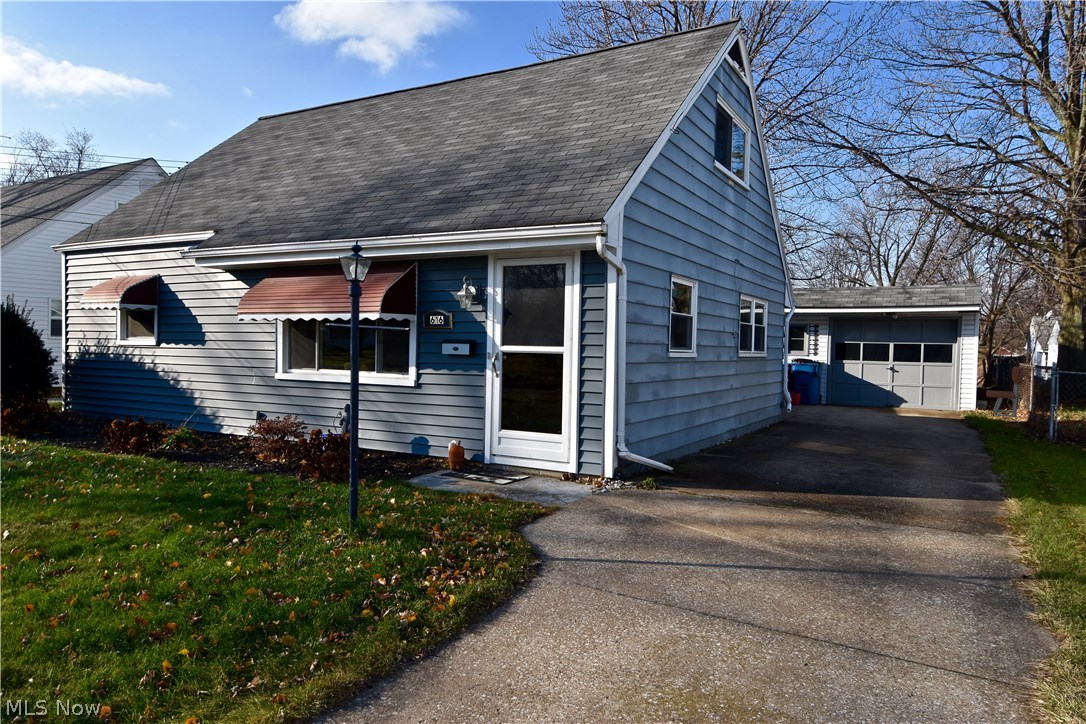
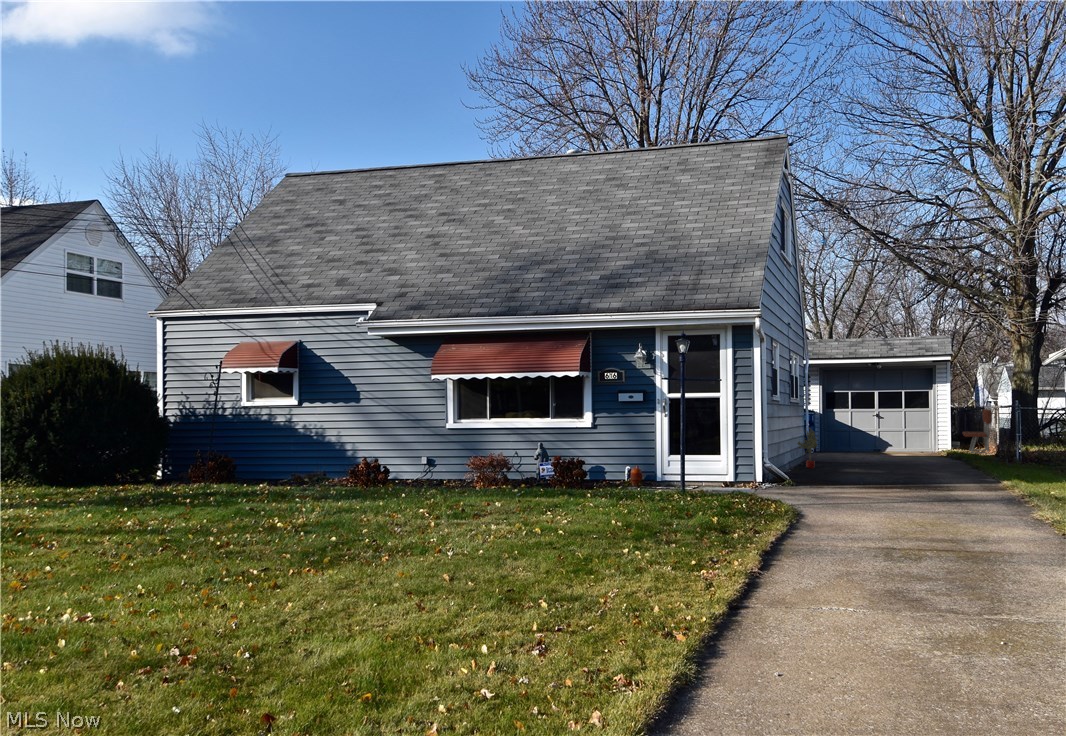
potted tree: none [749,388,776,438] -> present [797,428,817,469]

